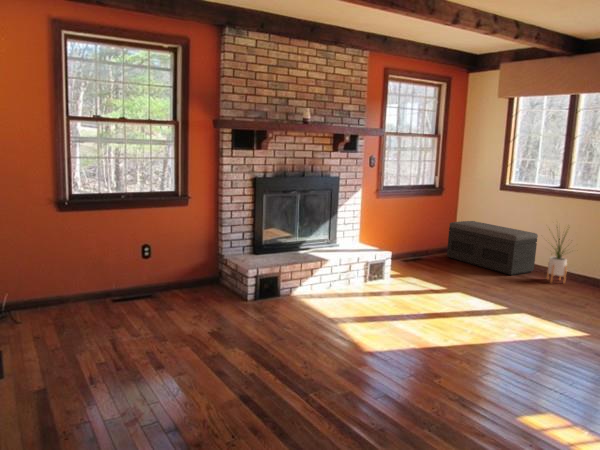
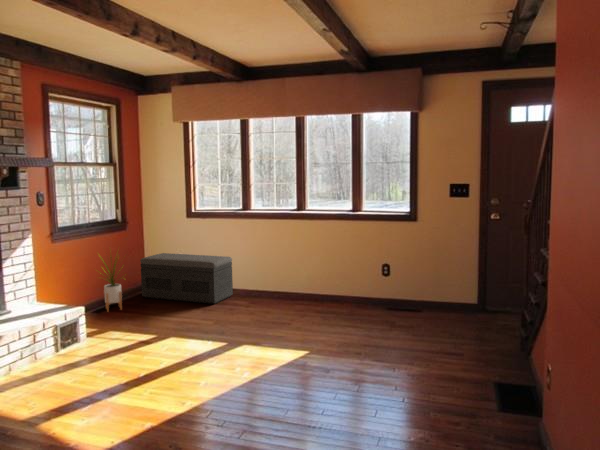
house plant: present [547,227,568,283] -> present [101,257,122,311]

